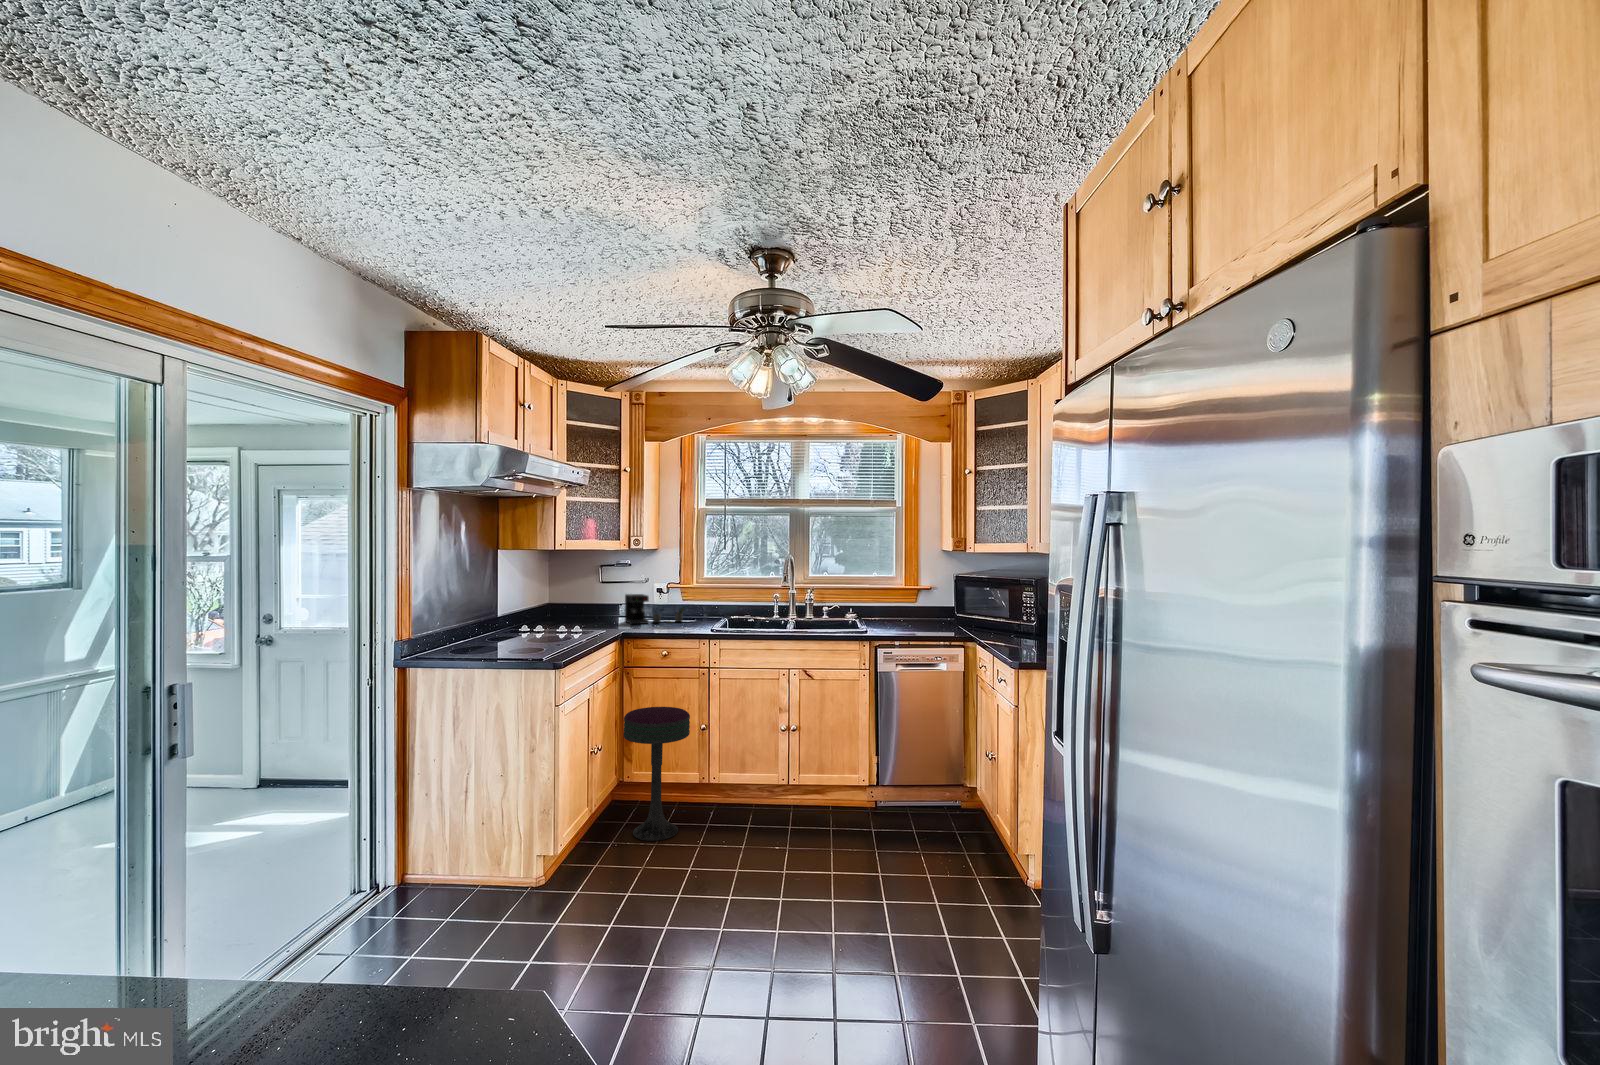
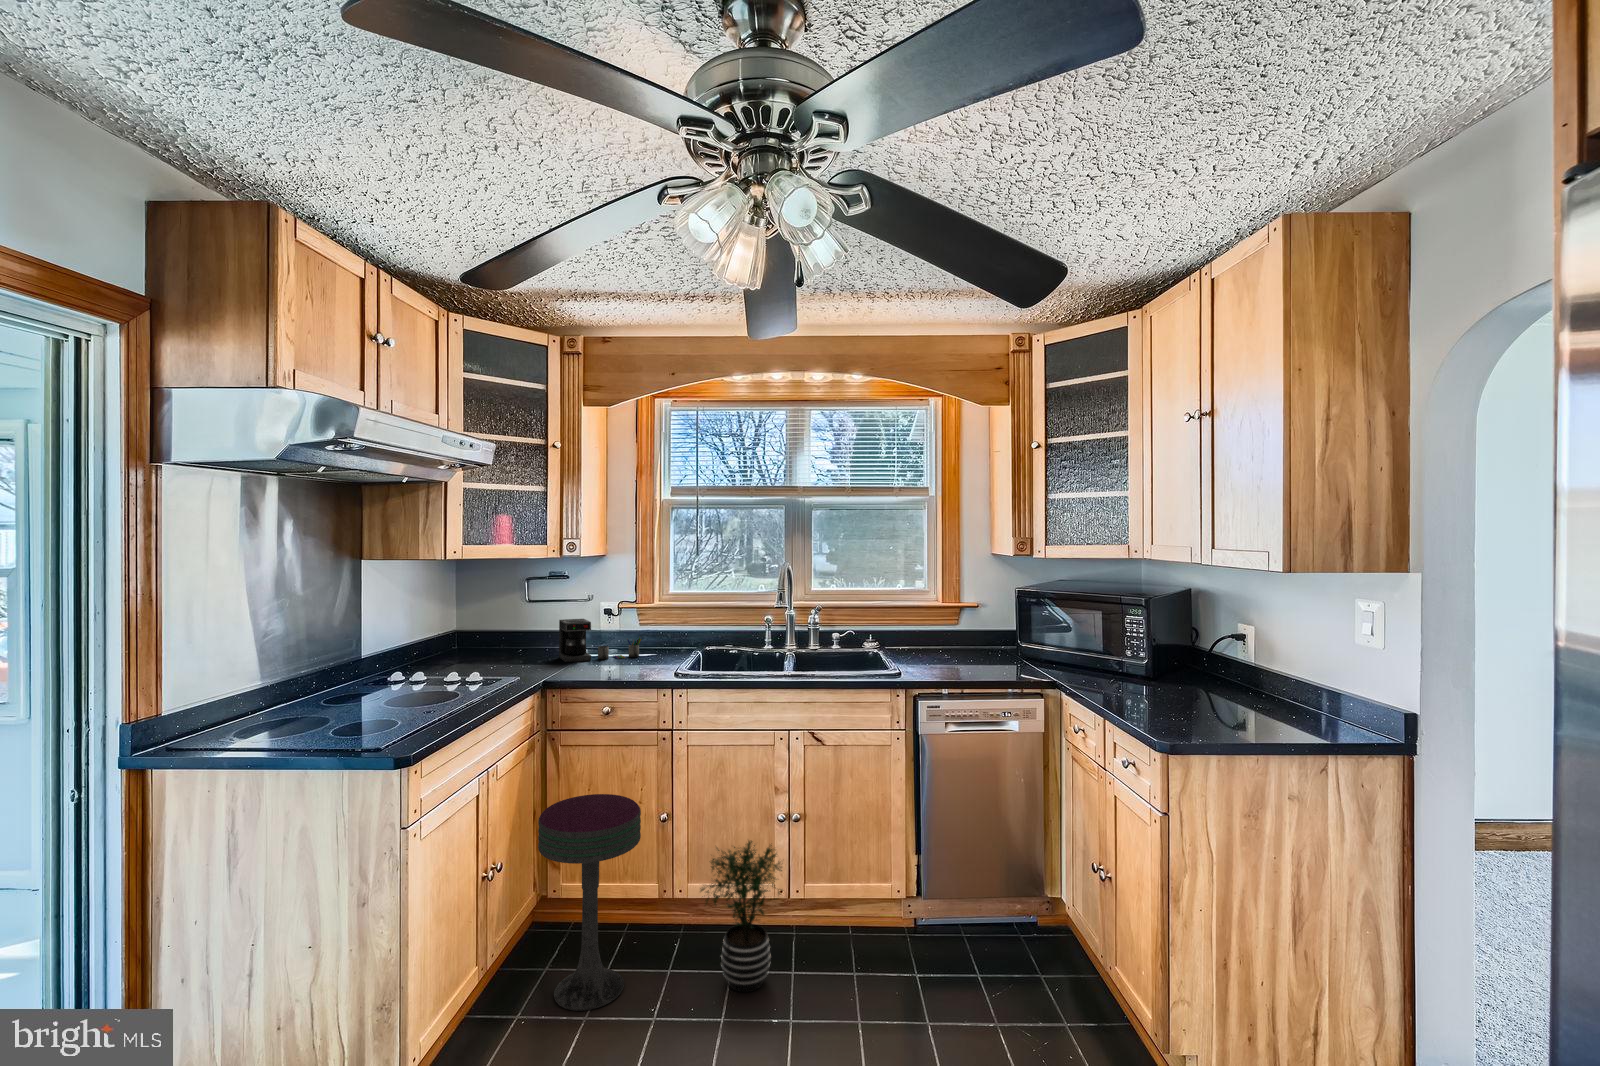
potted plant: none [728,737,786,835] -> present [700,841,782,992]

